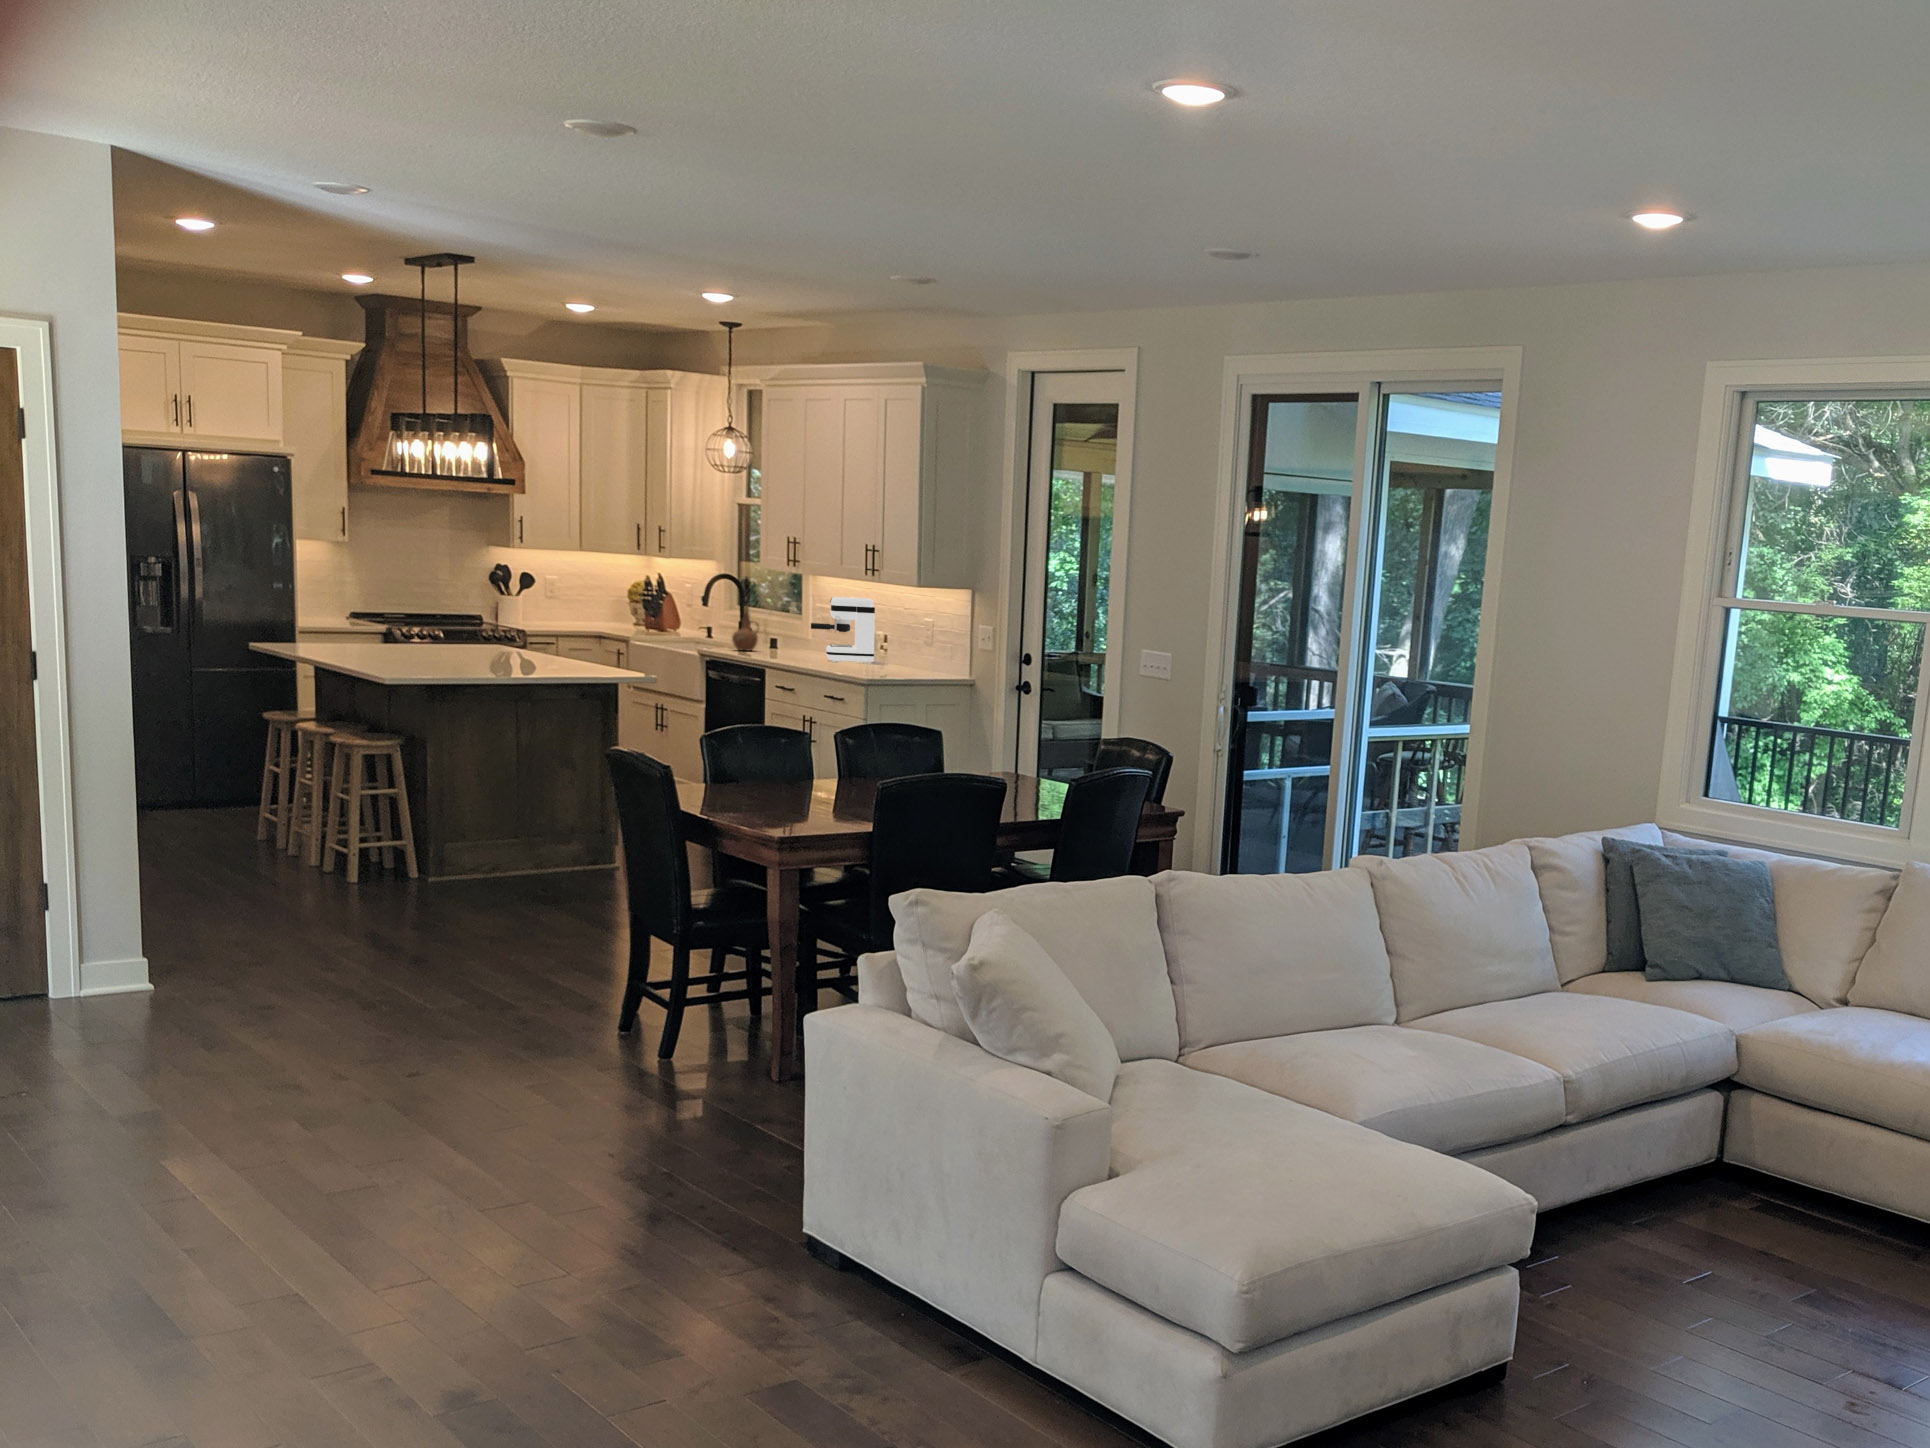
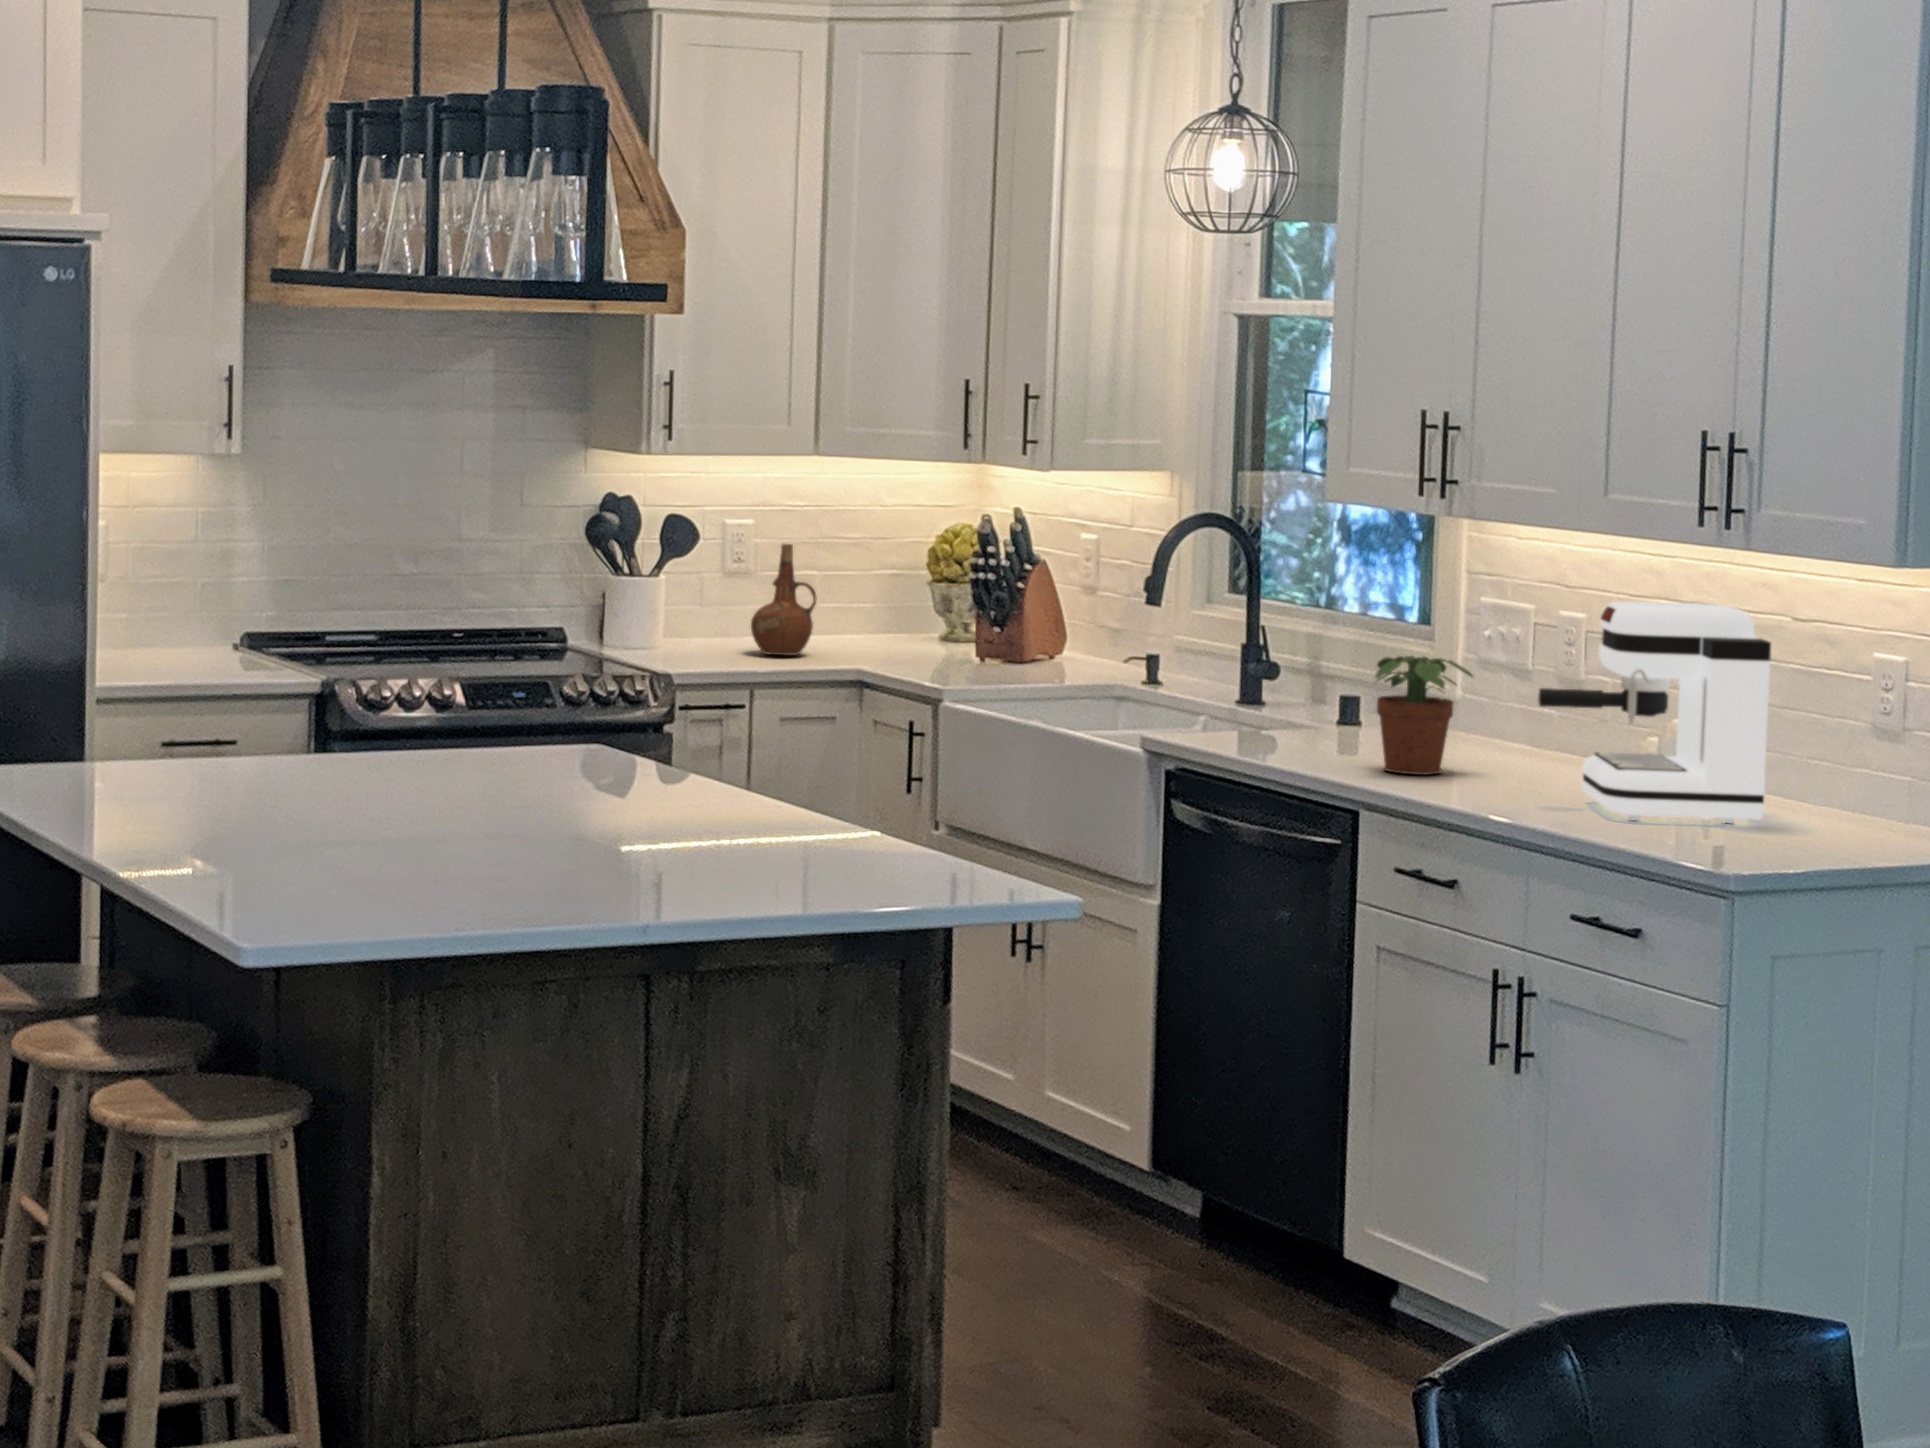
ceramic pitcher: present [732,605,758,651] -> present [751,544,817,655]
potted plant: none [767,617,800,655] -> present [1376,656,1474,775]

